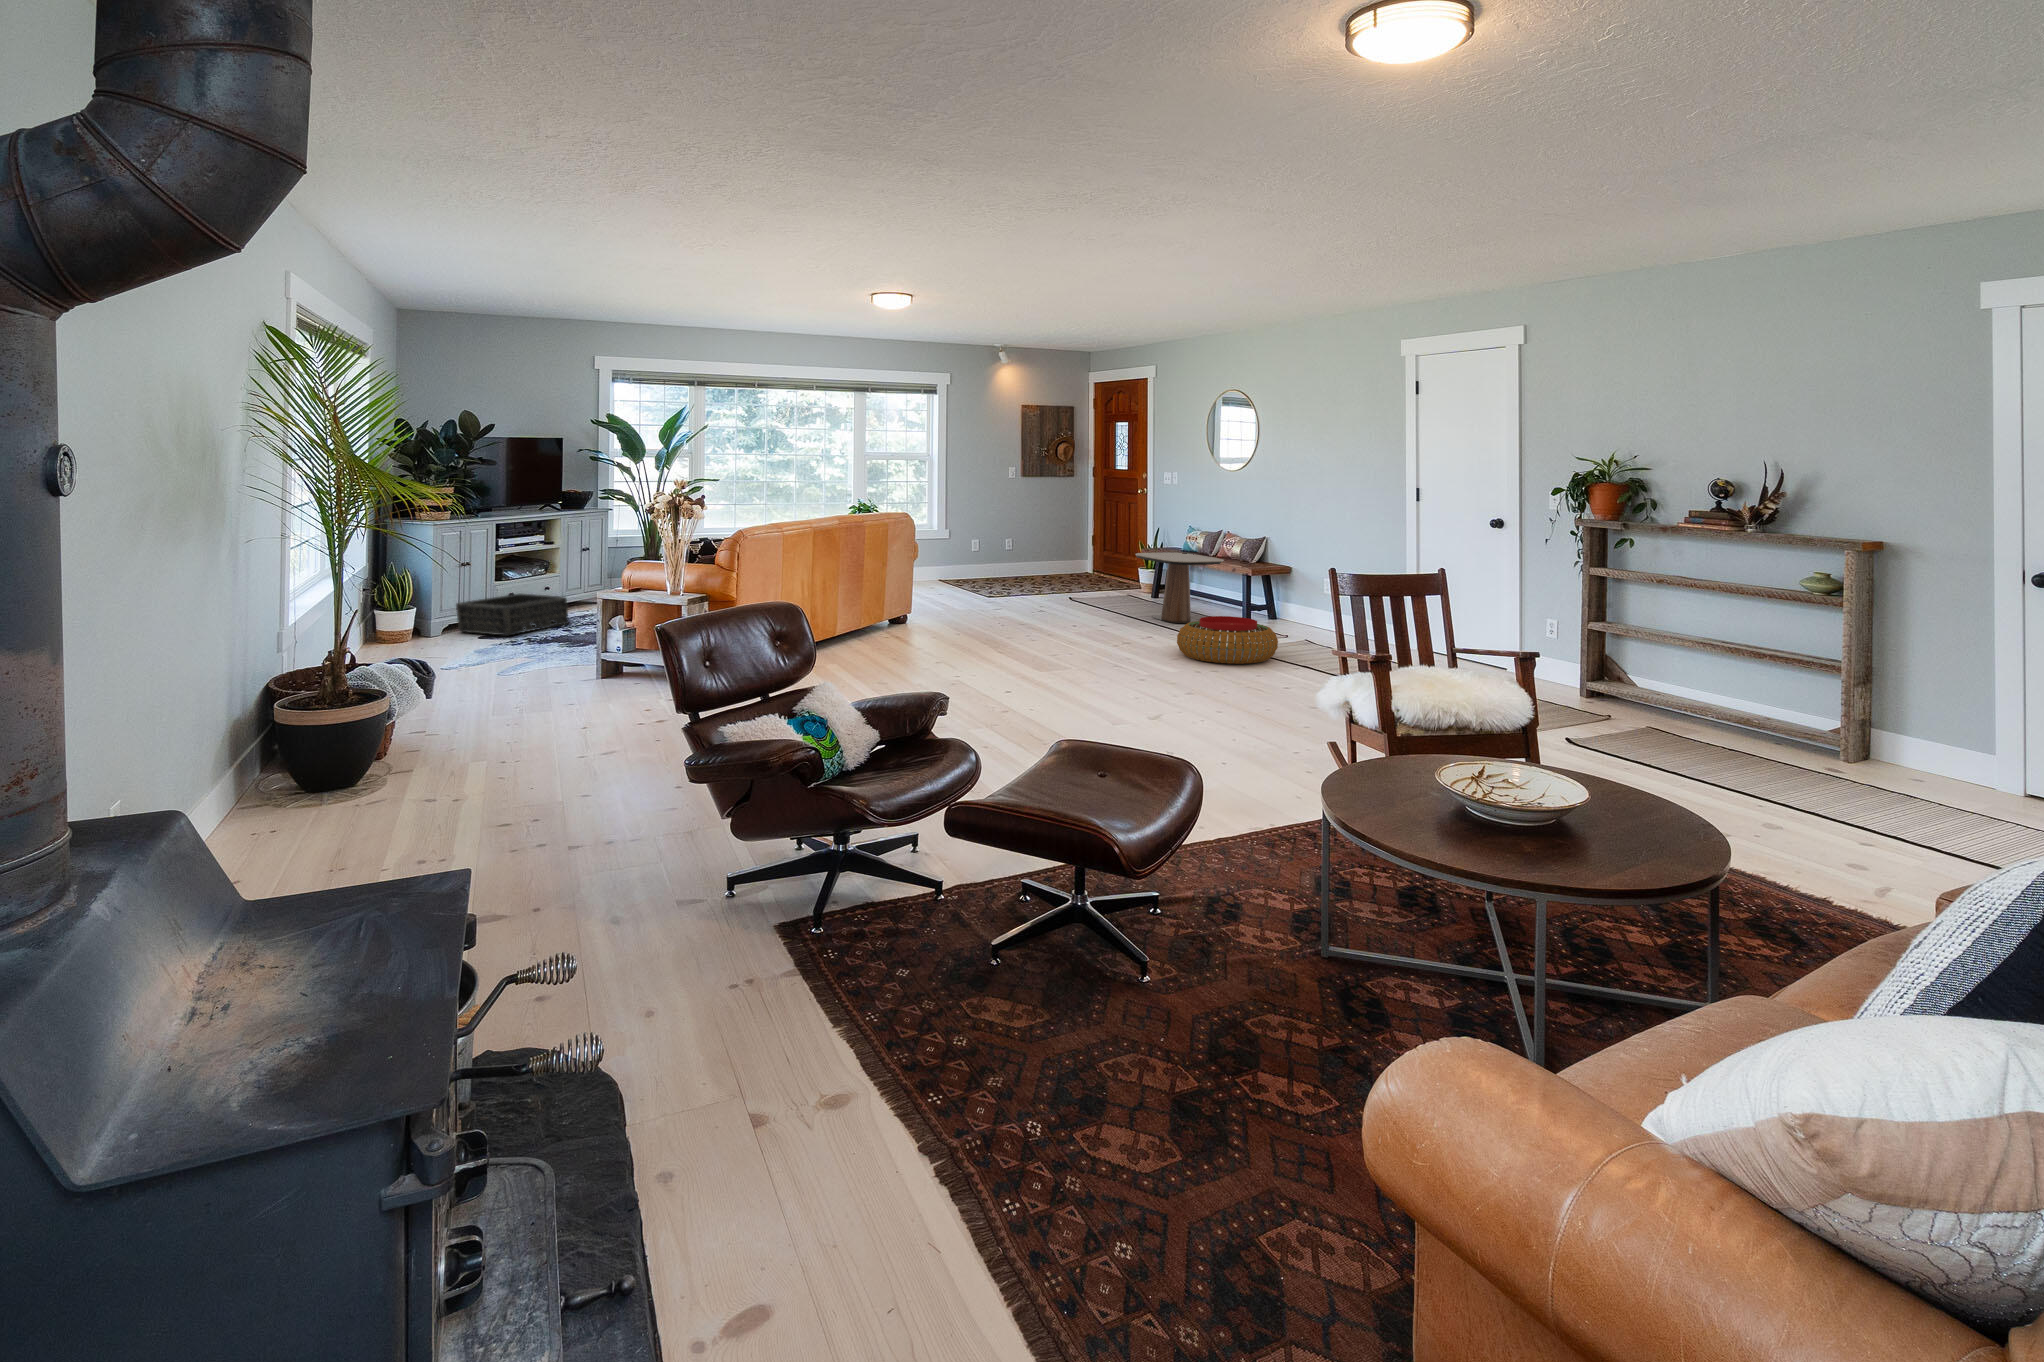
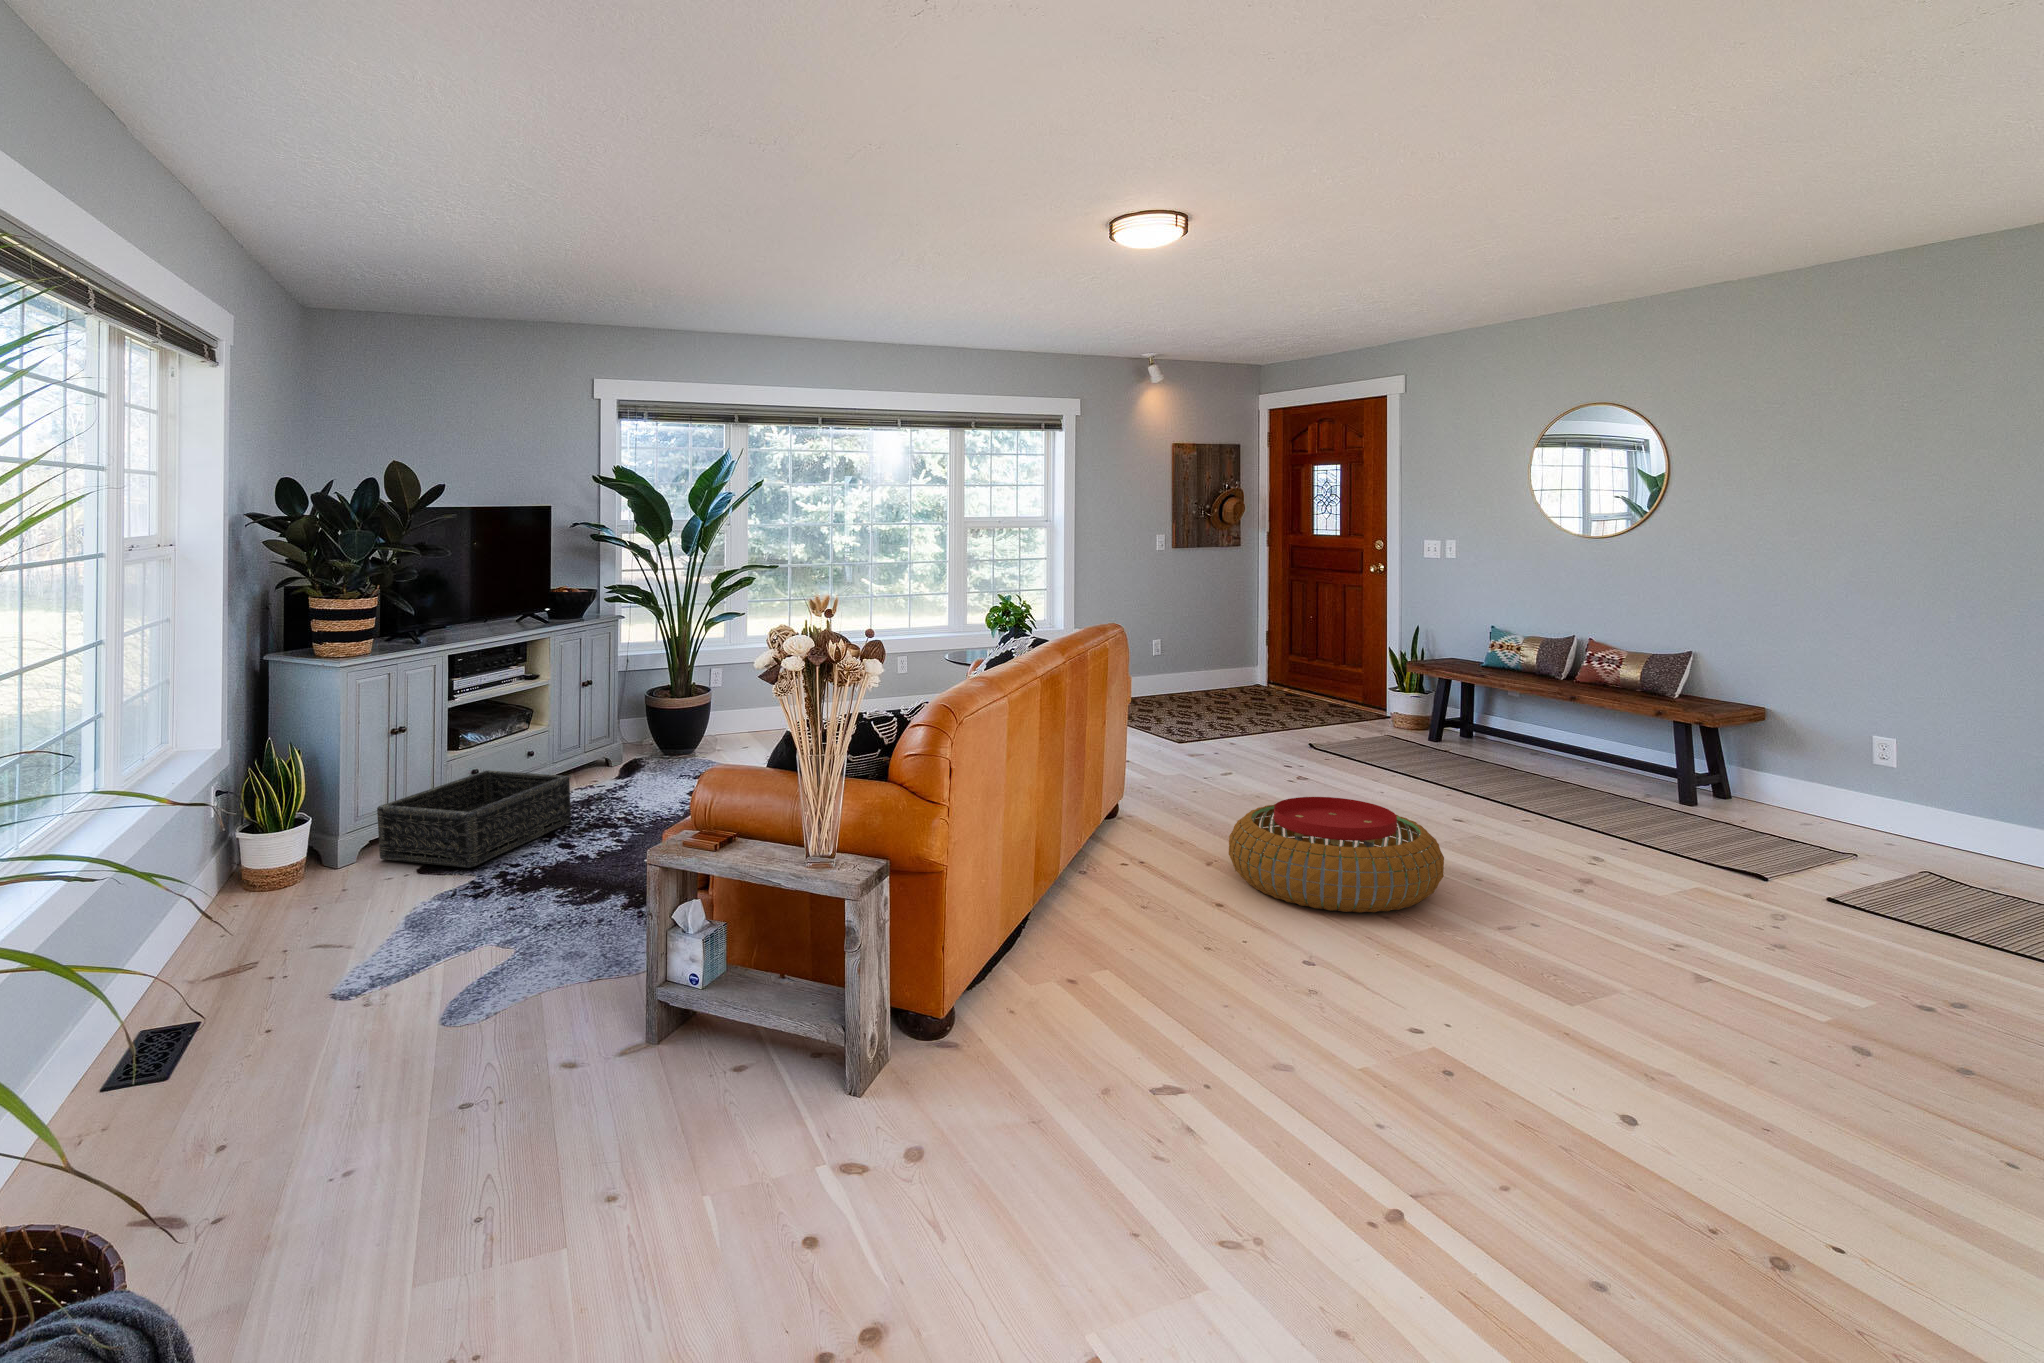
side table: present [1135,553,1224,623] -> none [1445,651,1623,769]
pouf: present [1177,616,1278,664] -> present [1228,797,1444,913]

